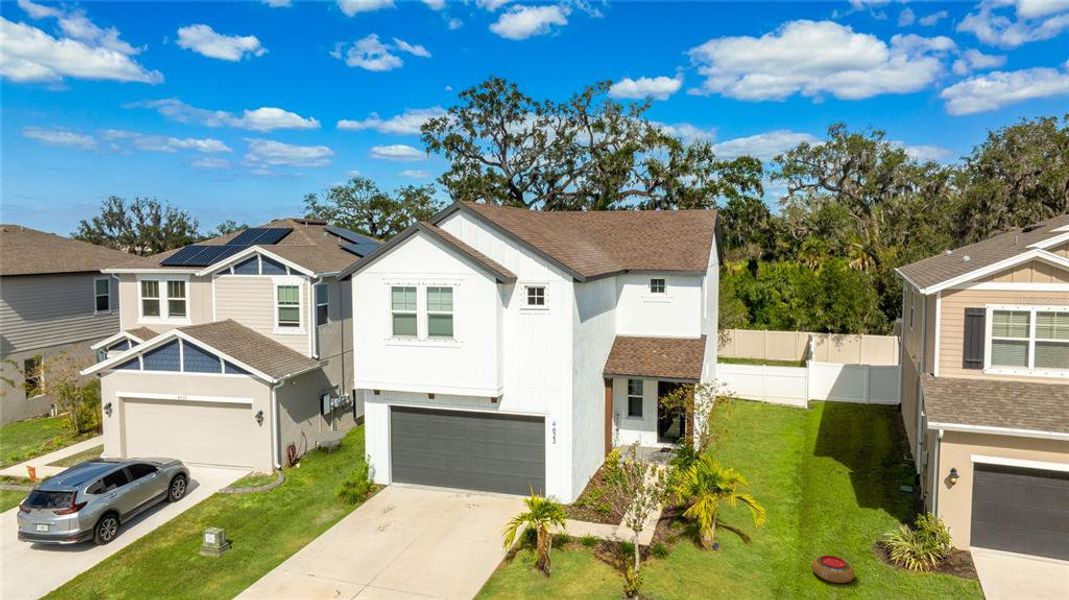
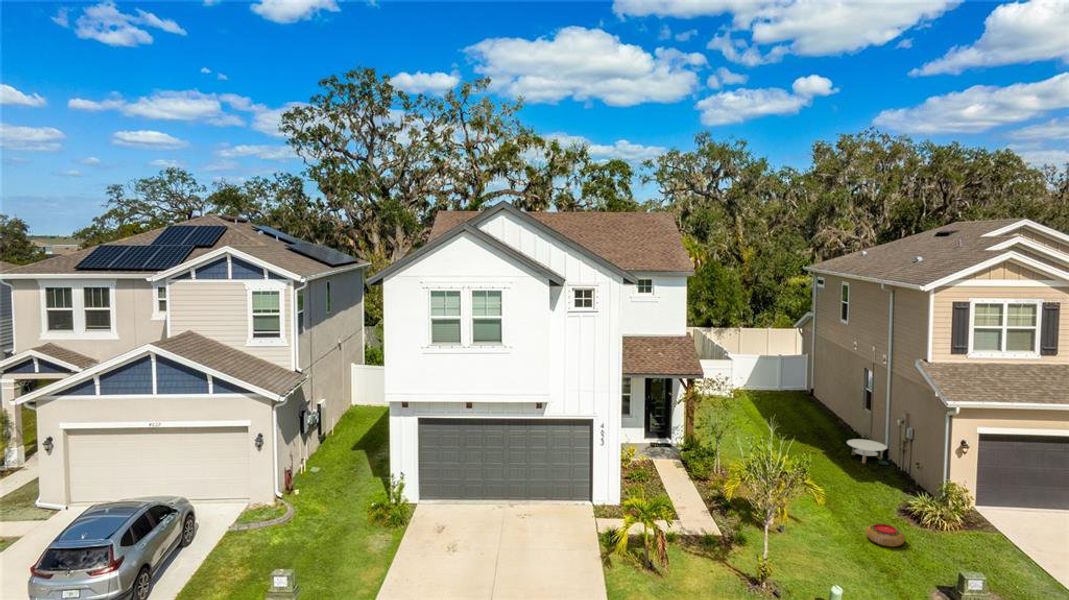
round table: present [311,431,346,454] -> present [847,439,887,463]

